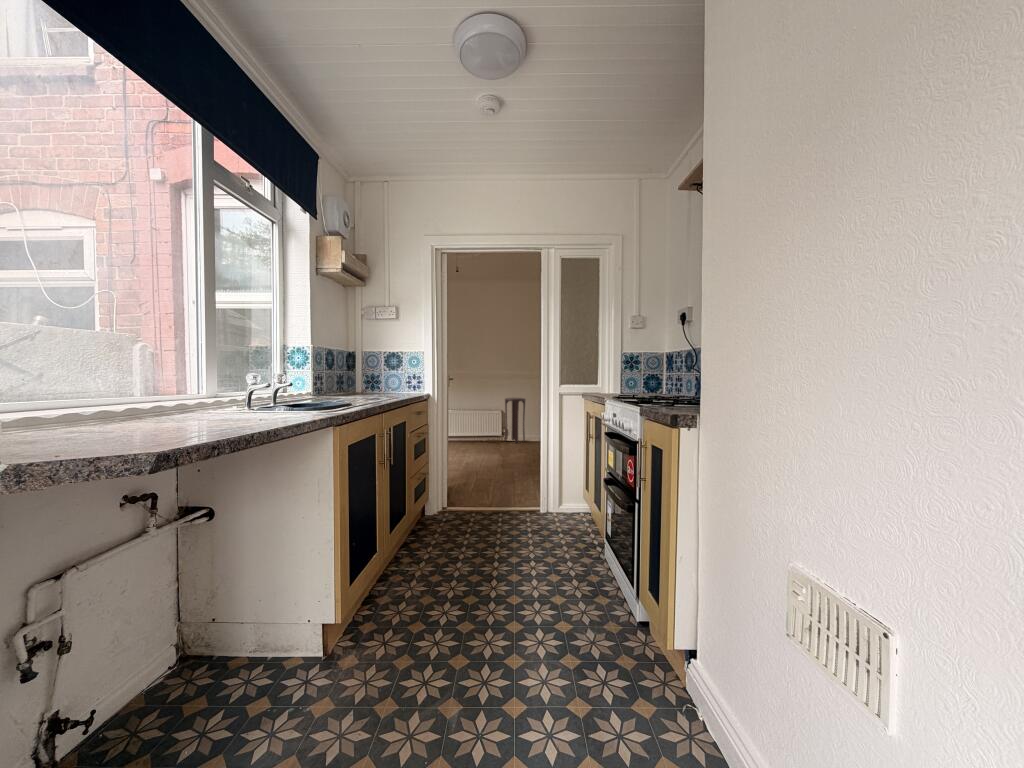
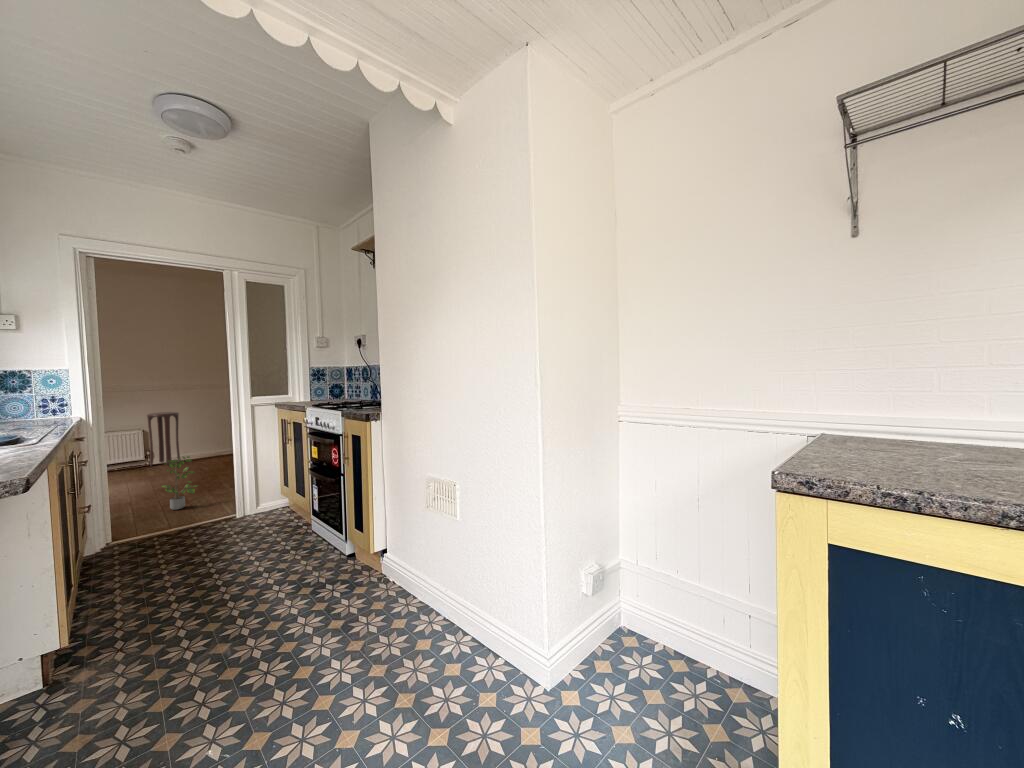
potted plant: none [492,437,522,487] -> present [162,456,198,510]

